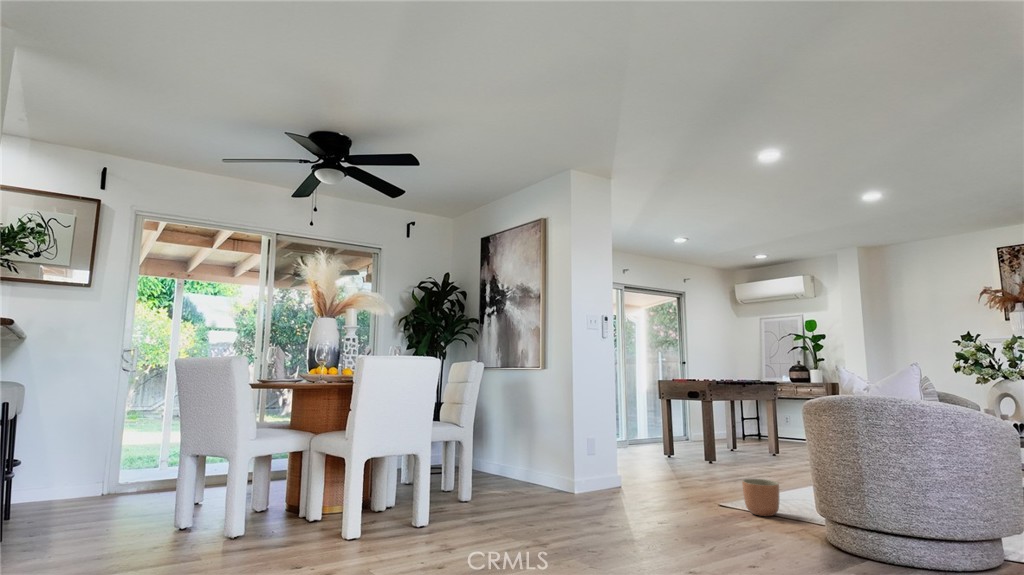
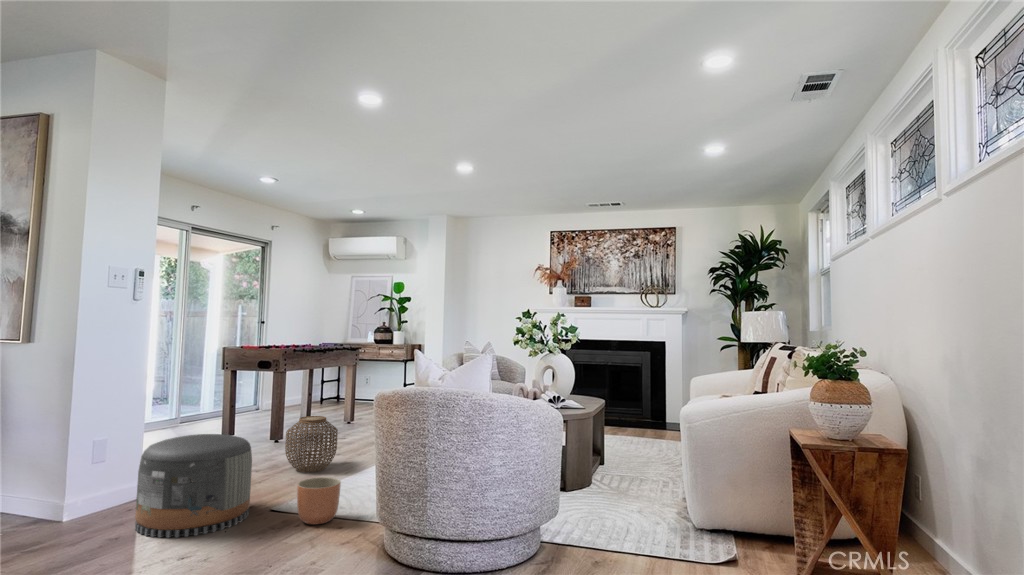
woven basket: none [723,436,769,484] -> present [285,416,338,472]
pouf: none [629,438,705,509] -> present [135,434,252,538]

